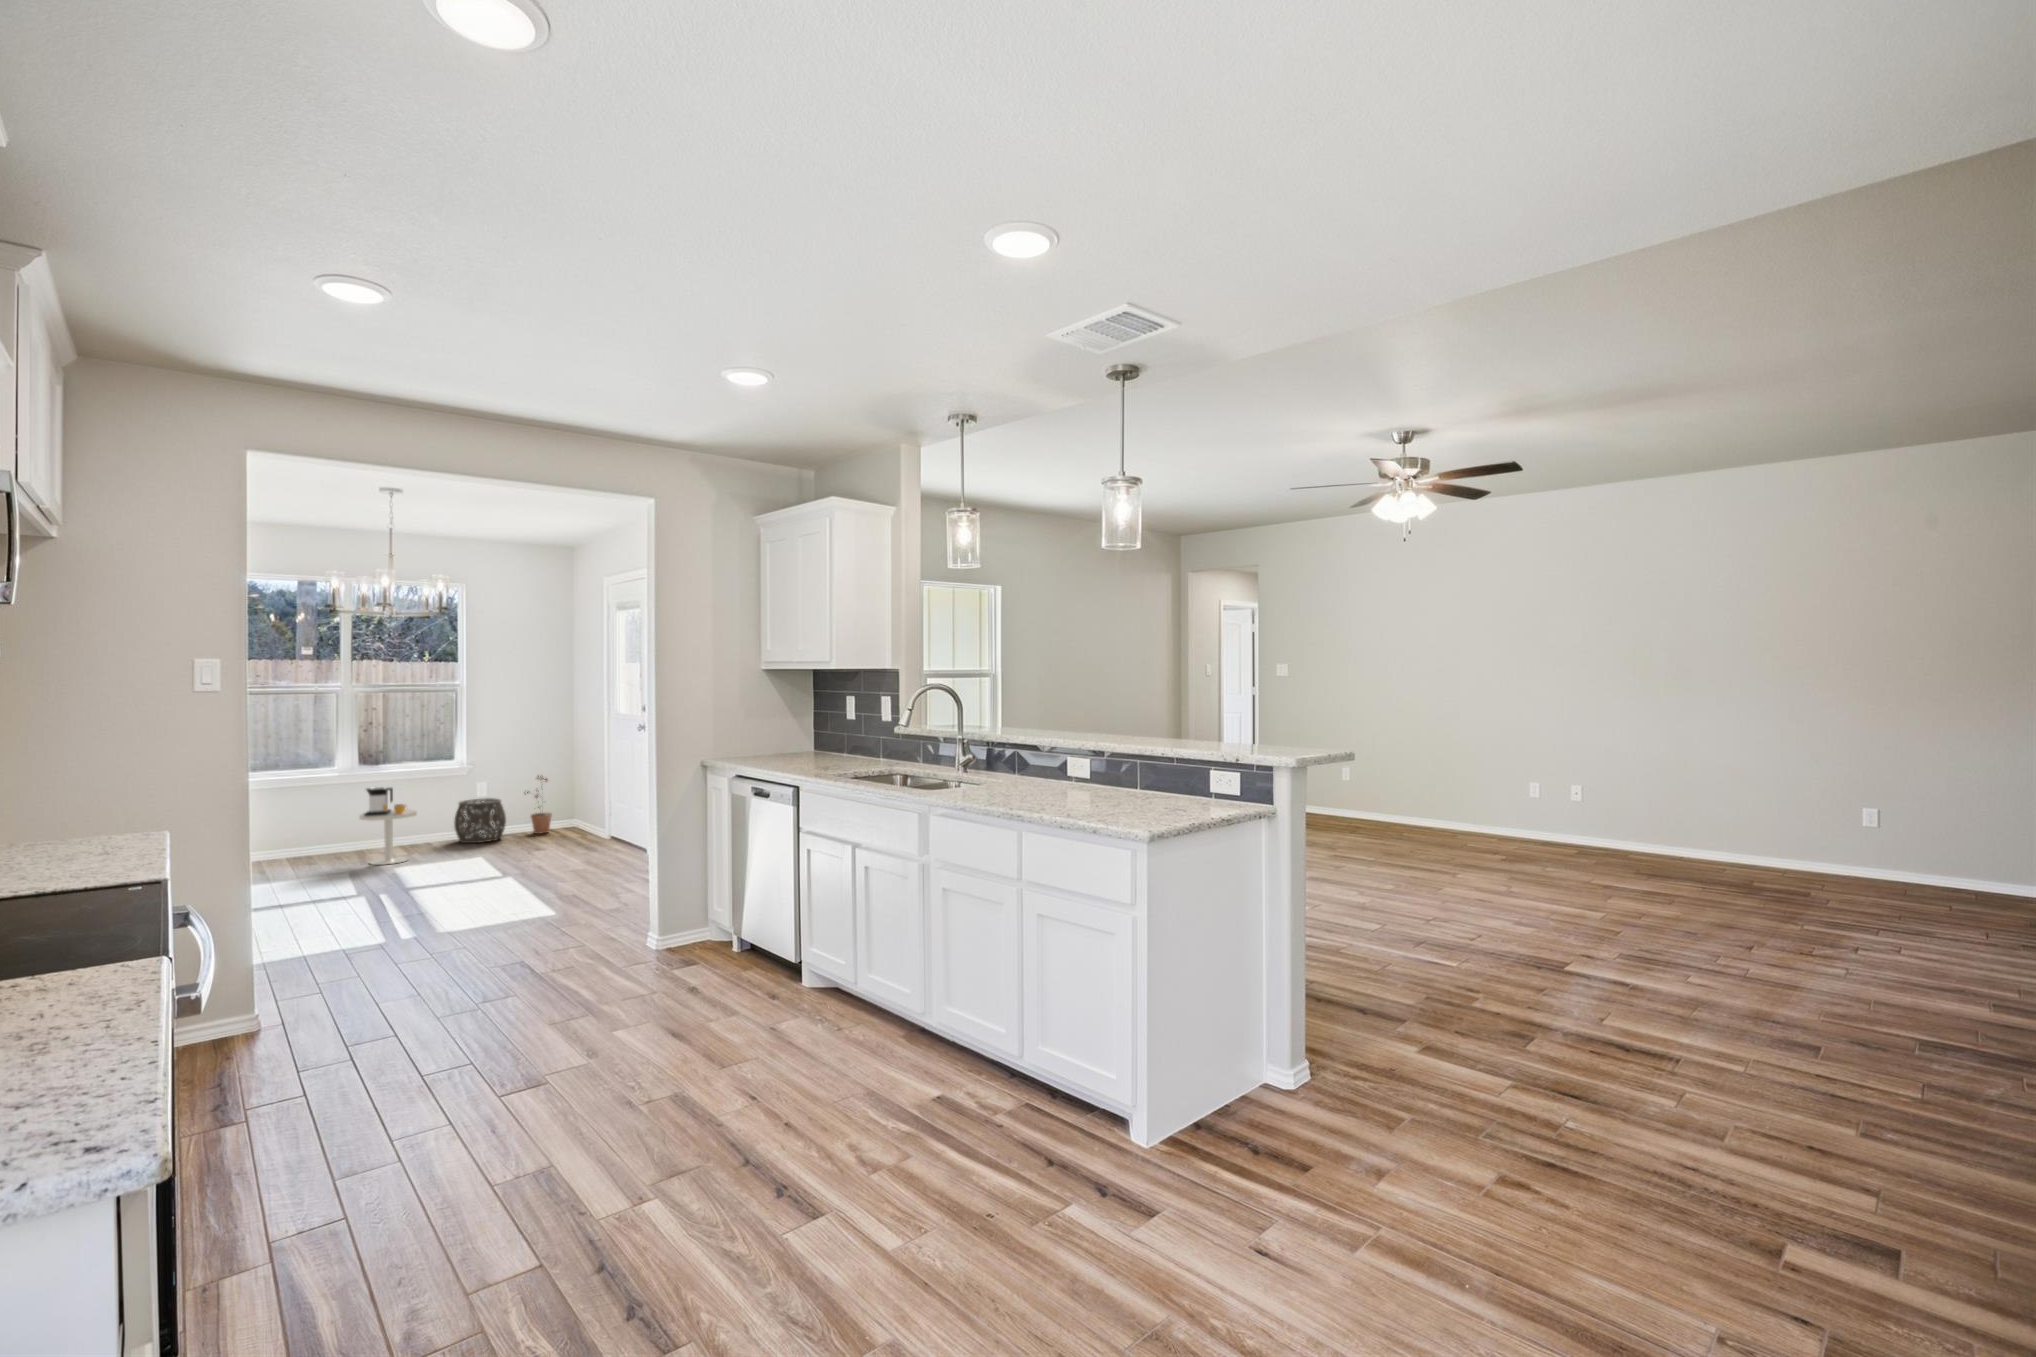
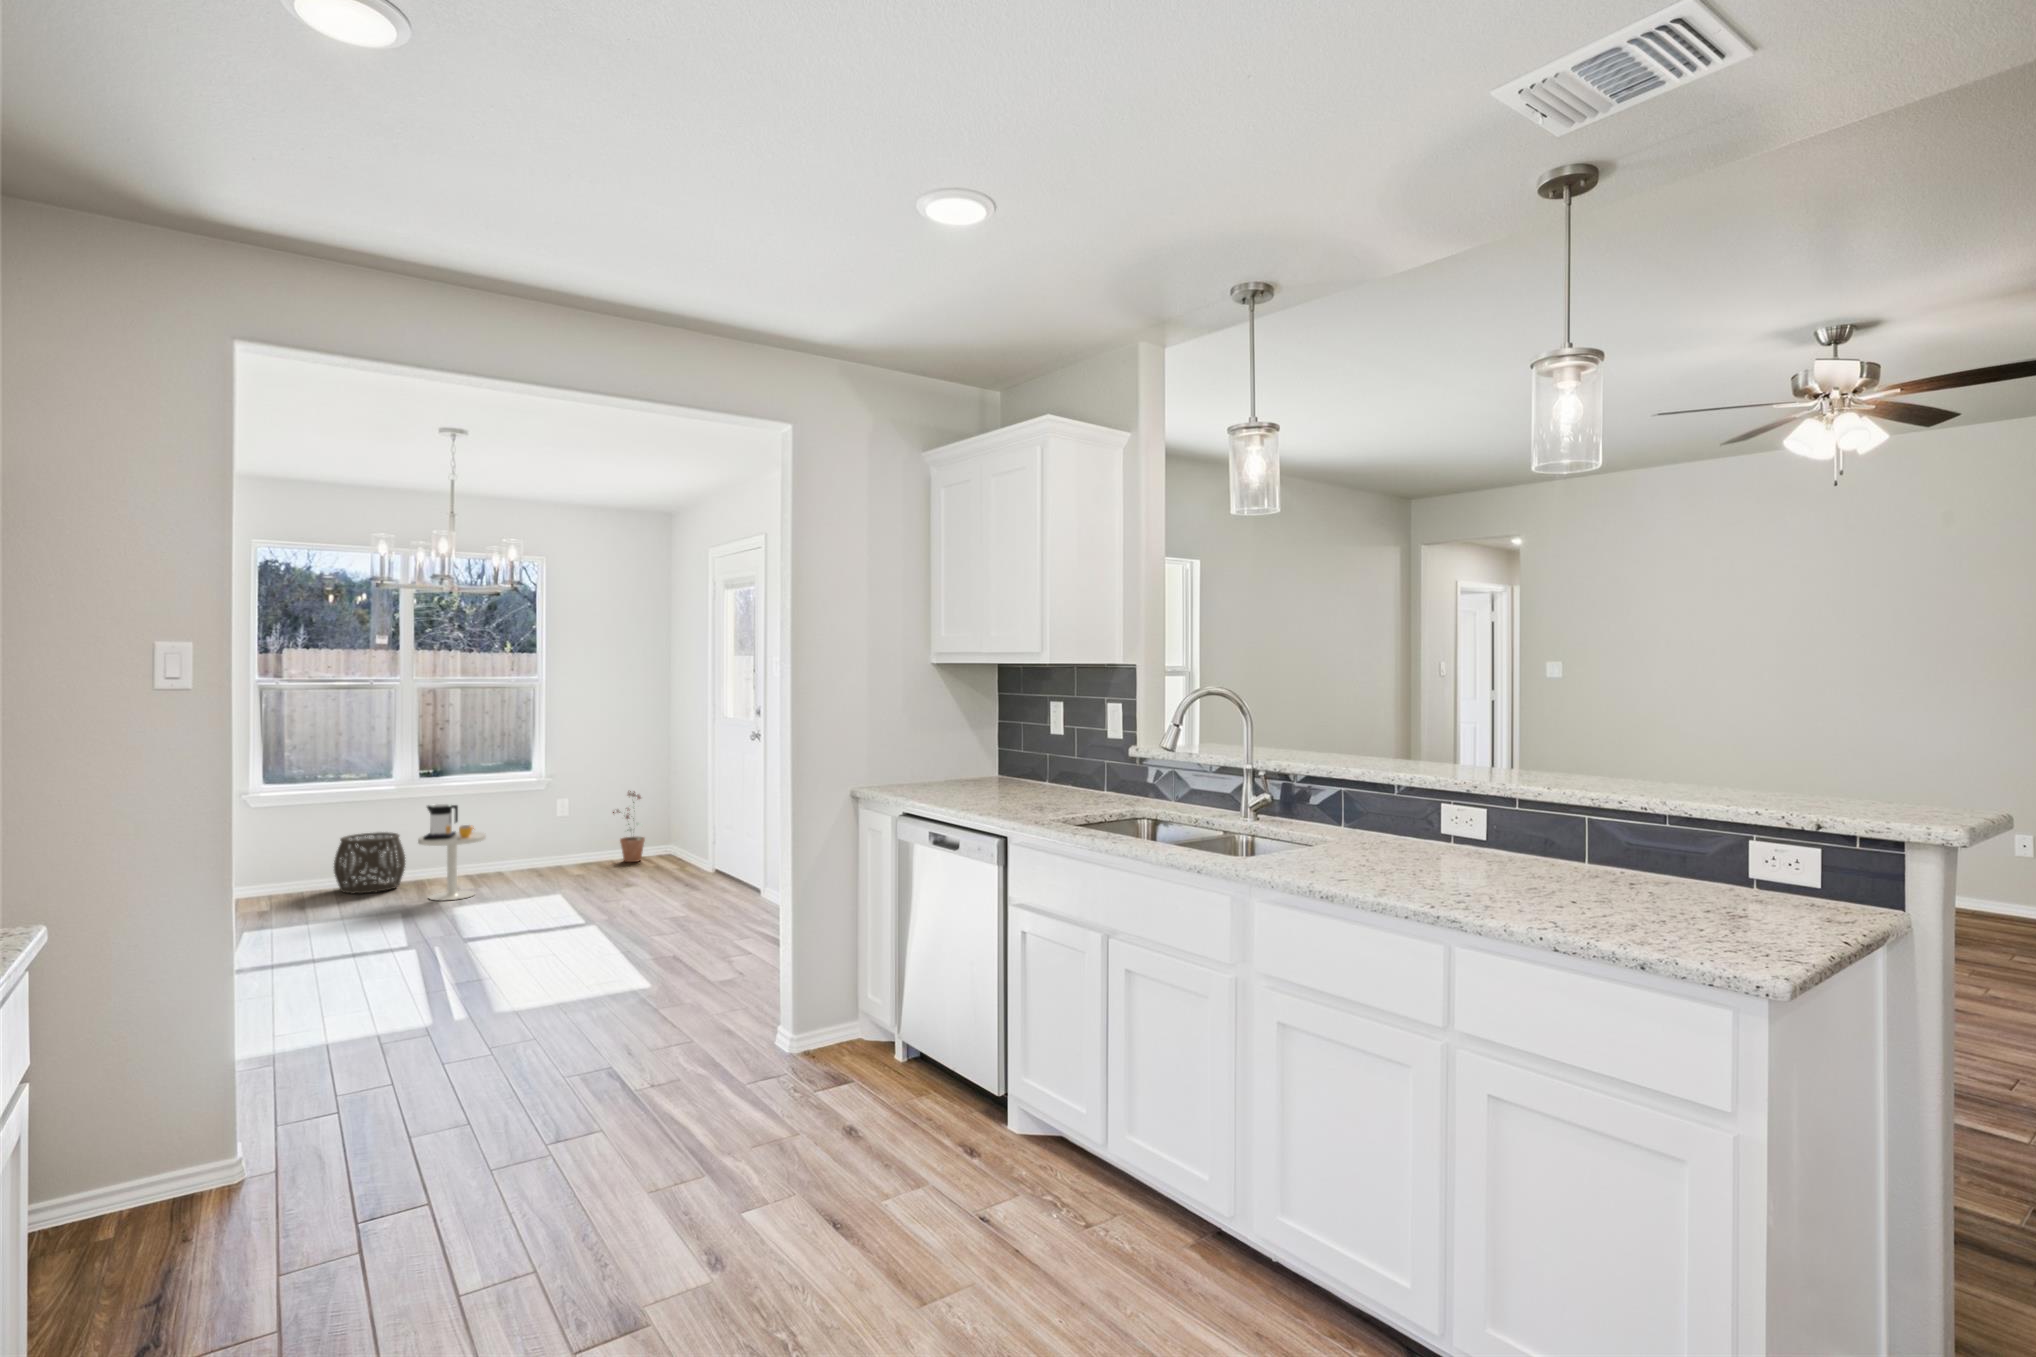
woven basket: present [454,798,506,843] -> present [334,832,405,894]

